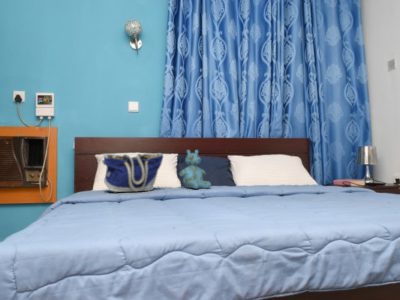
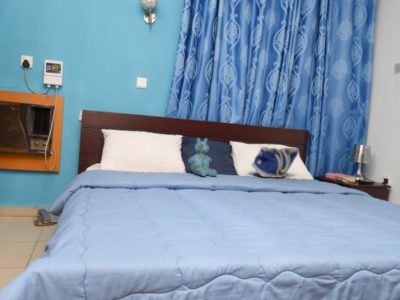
tote bag: present [102,153,163,192] -> present [252,147,299,177]

